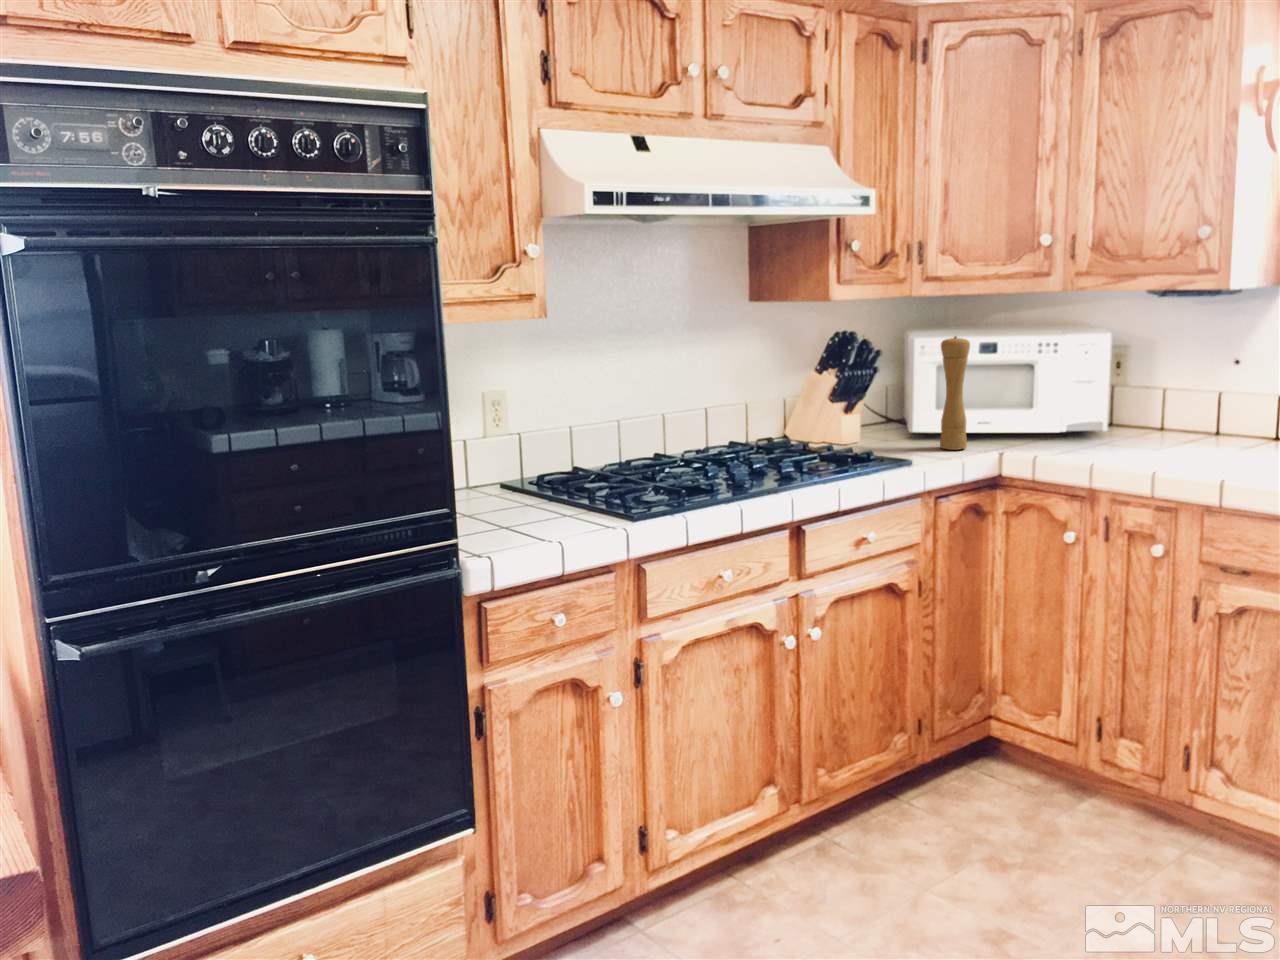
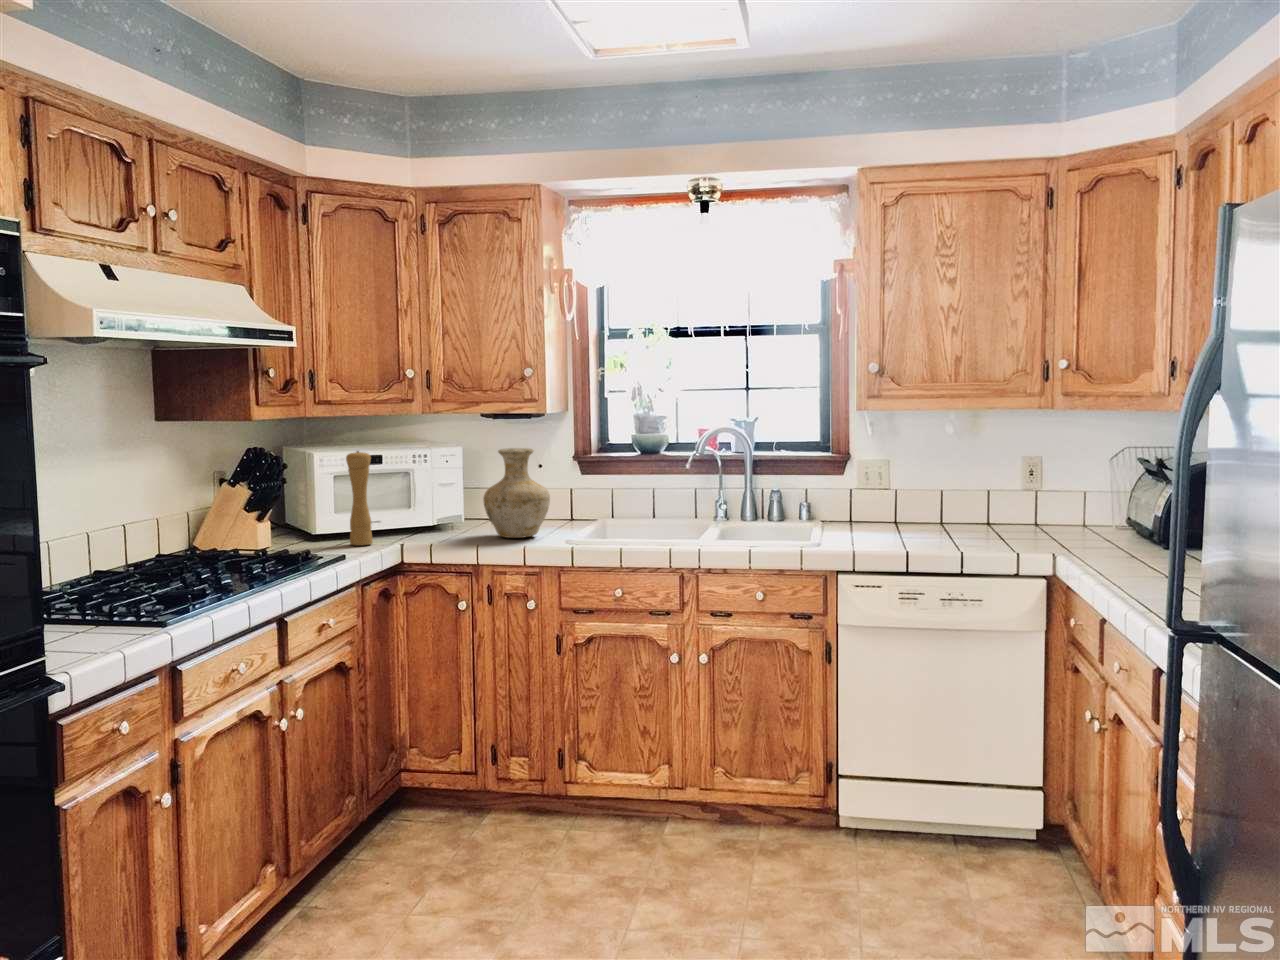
vase: none [1119,338,1219,459] -> present [483,448,550,538]

